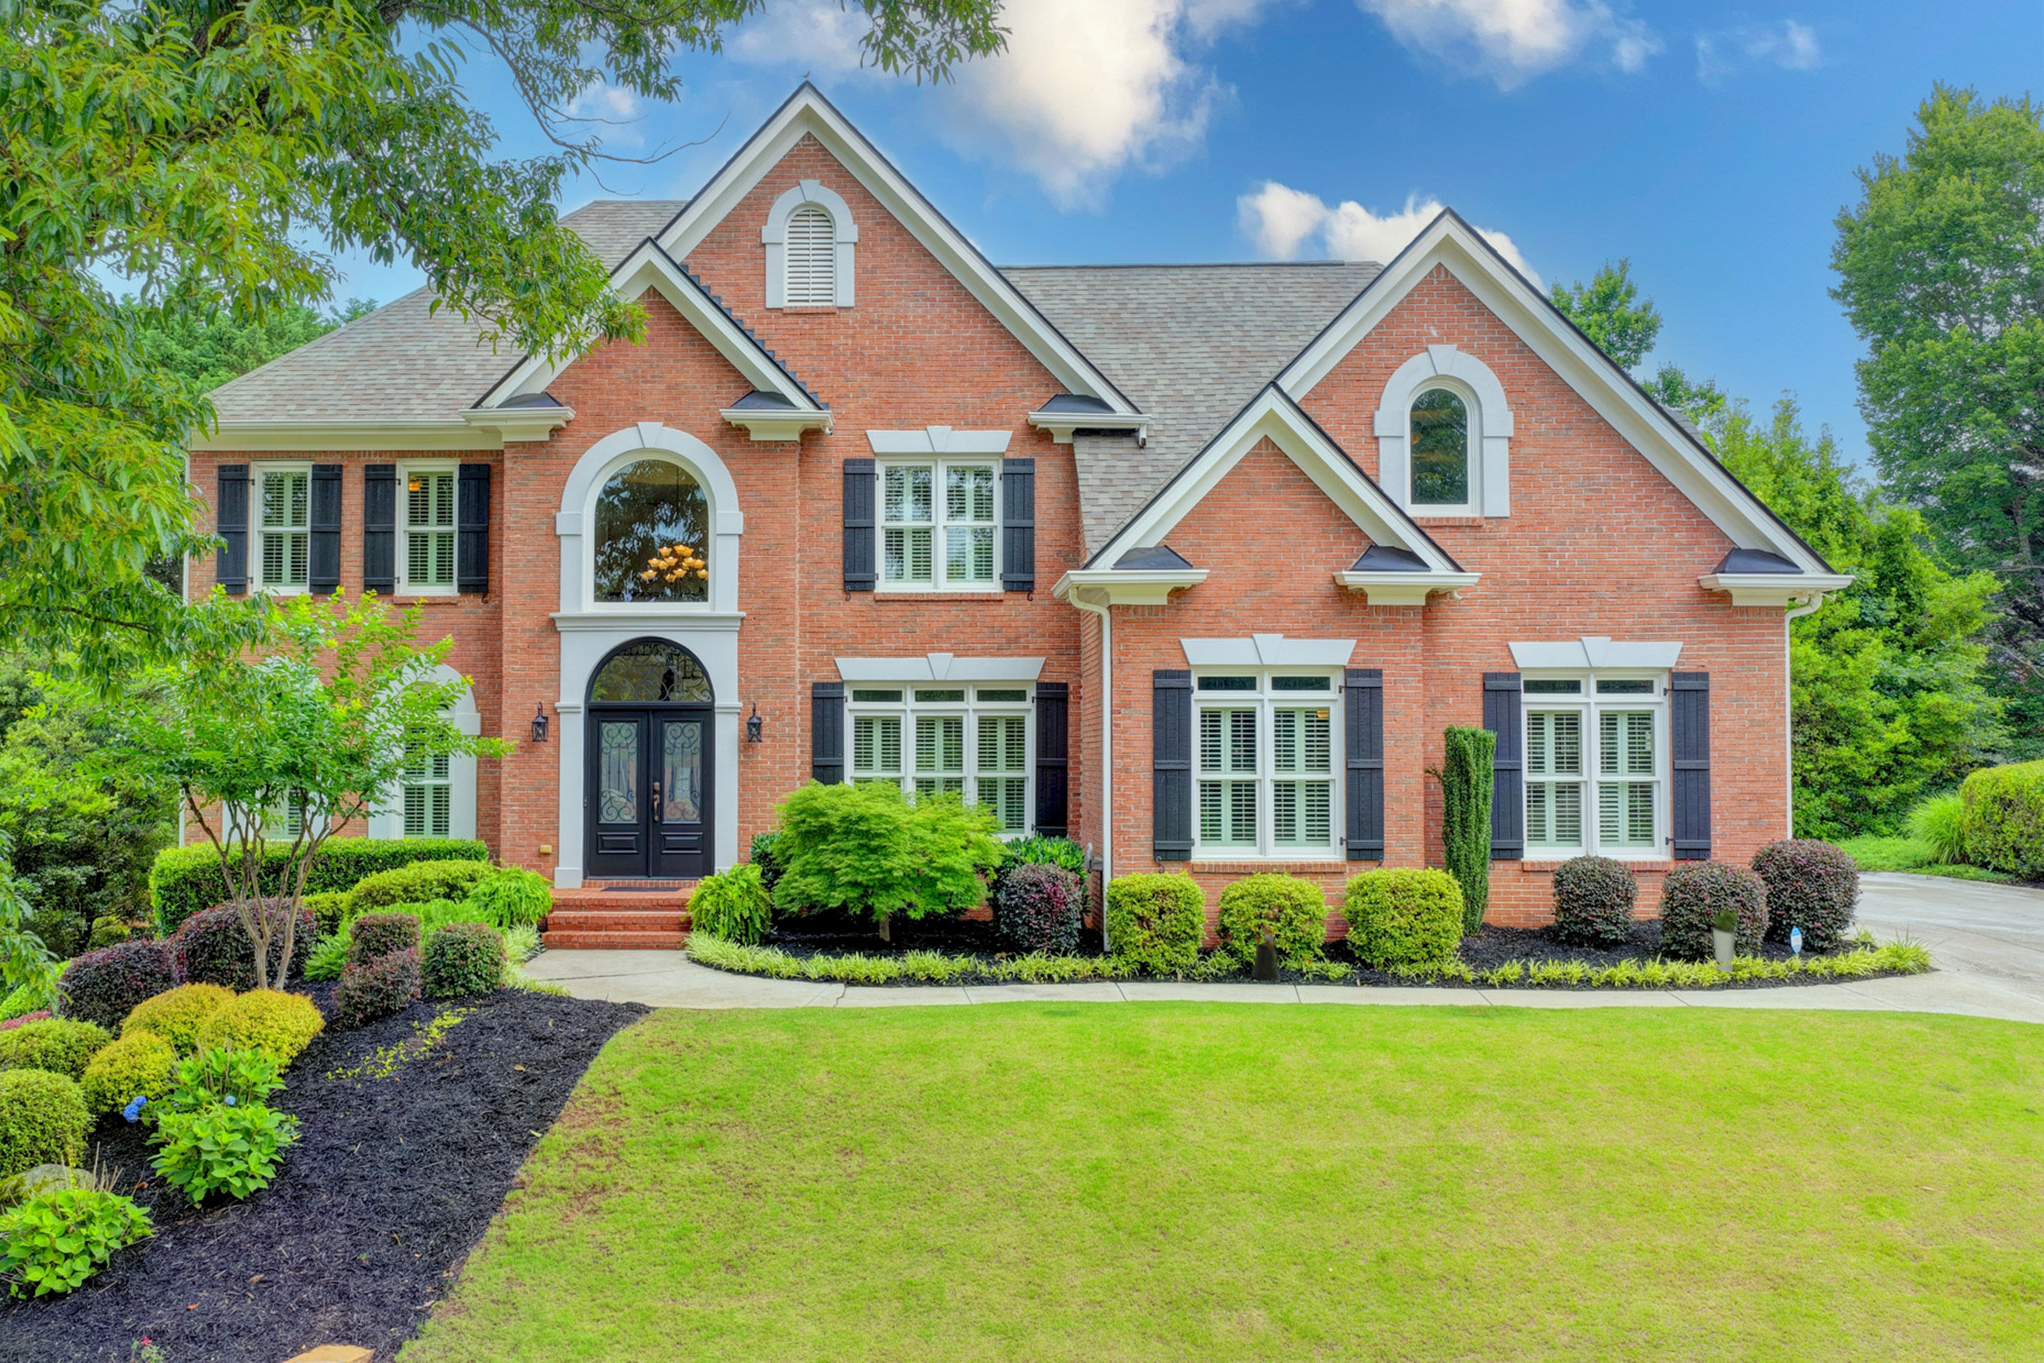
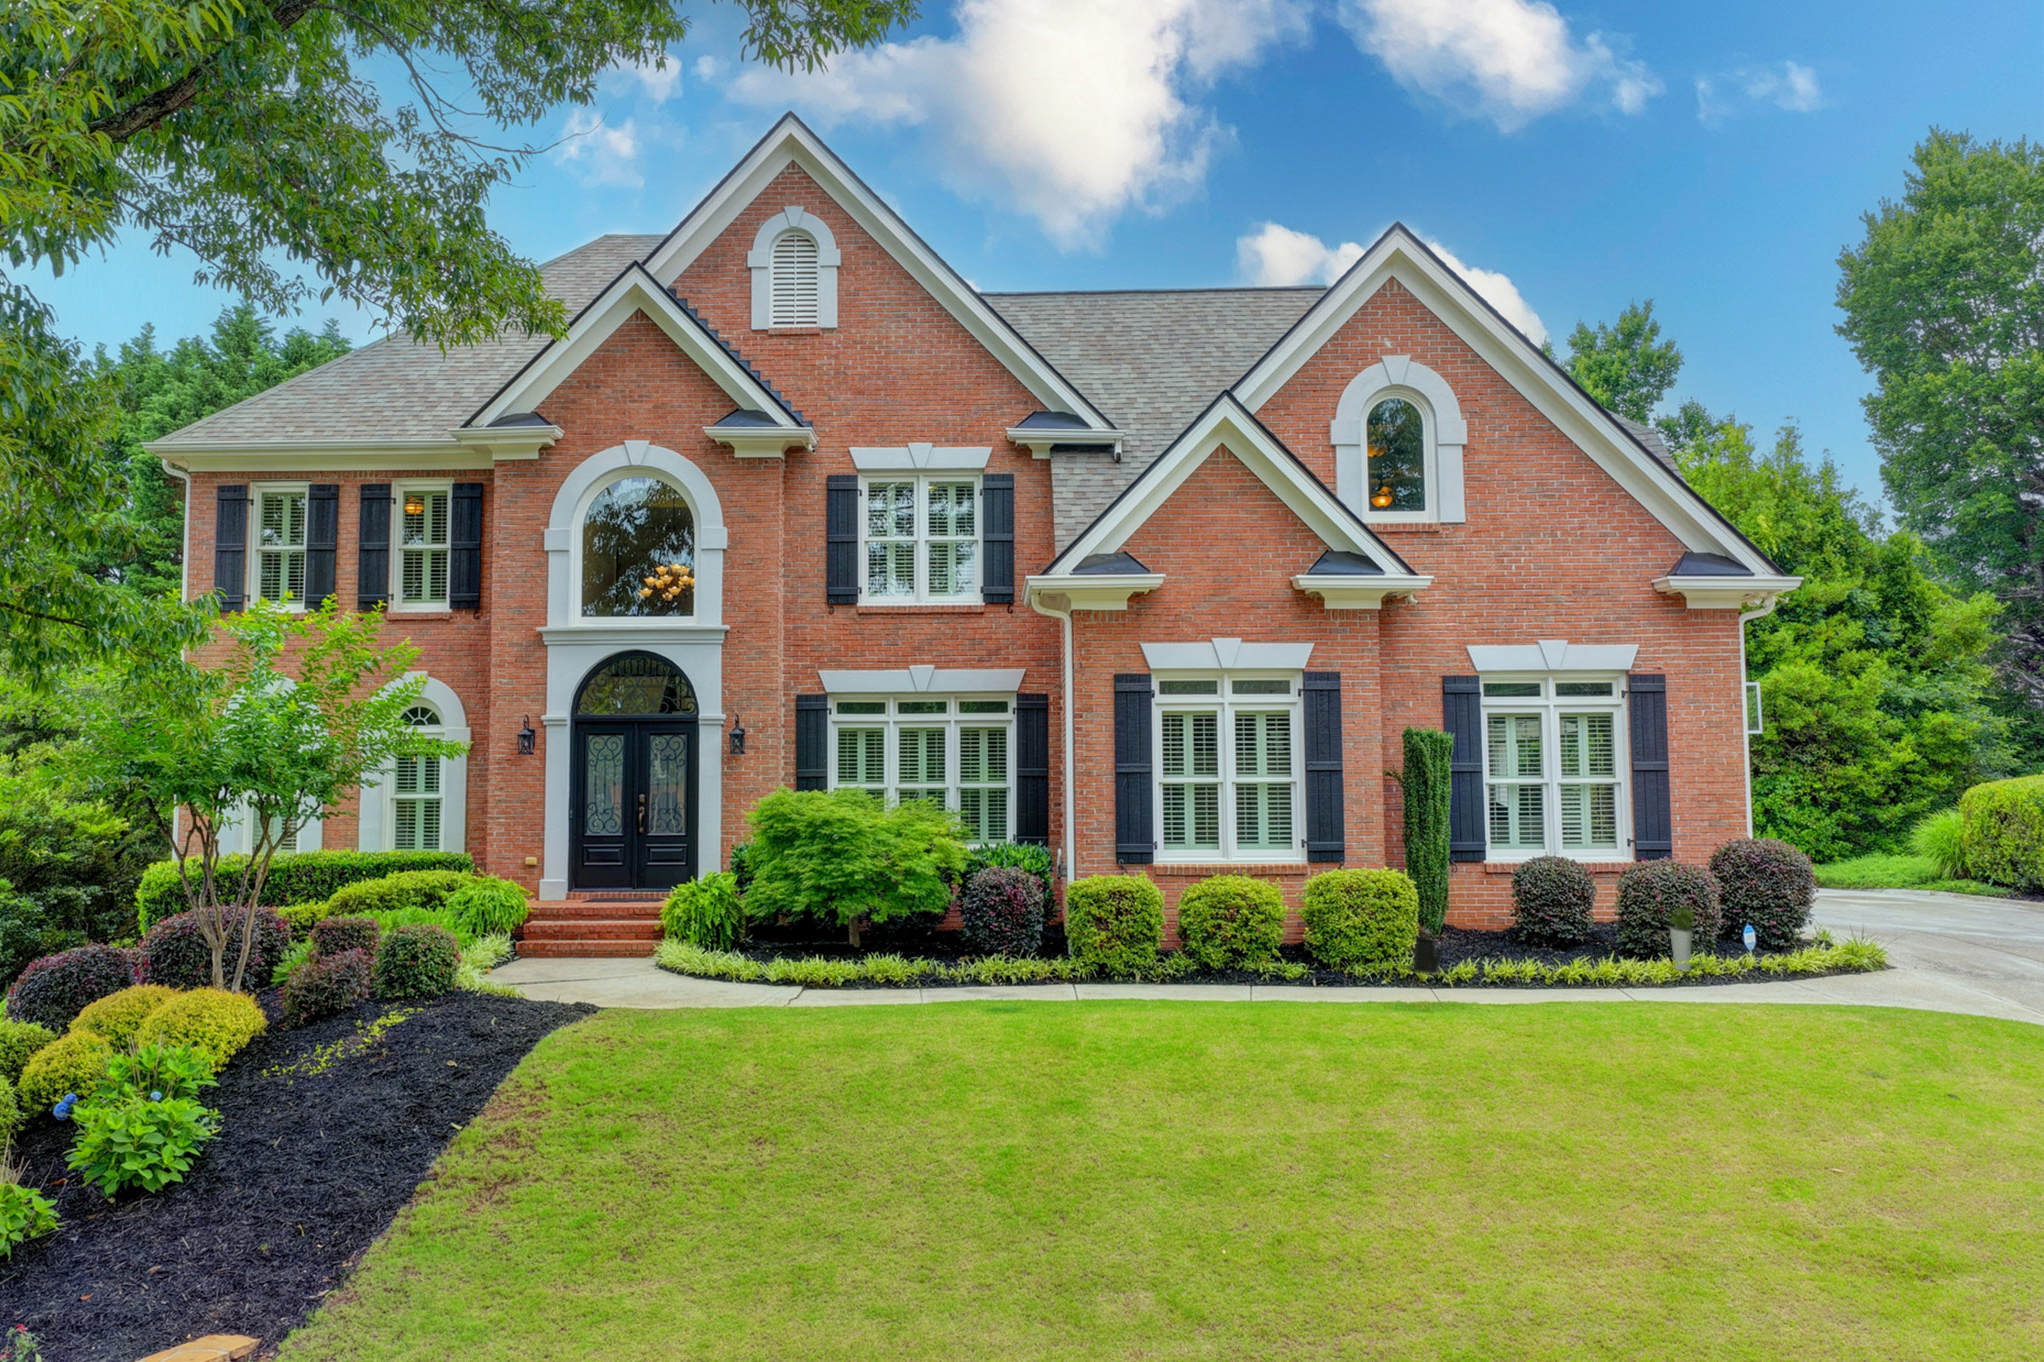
watering can: present [1252,930,1279,980] -> present [1411,926,1443,973]

